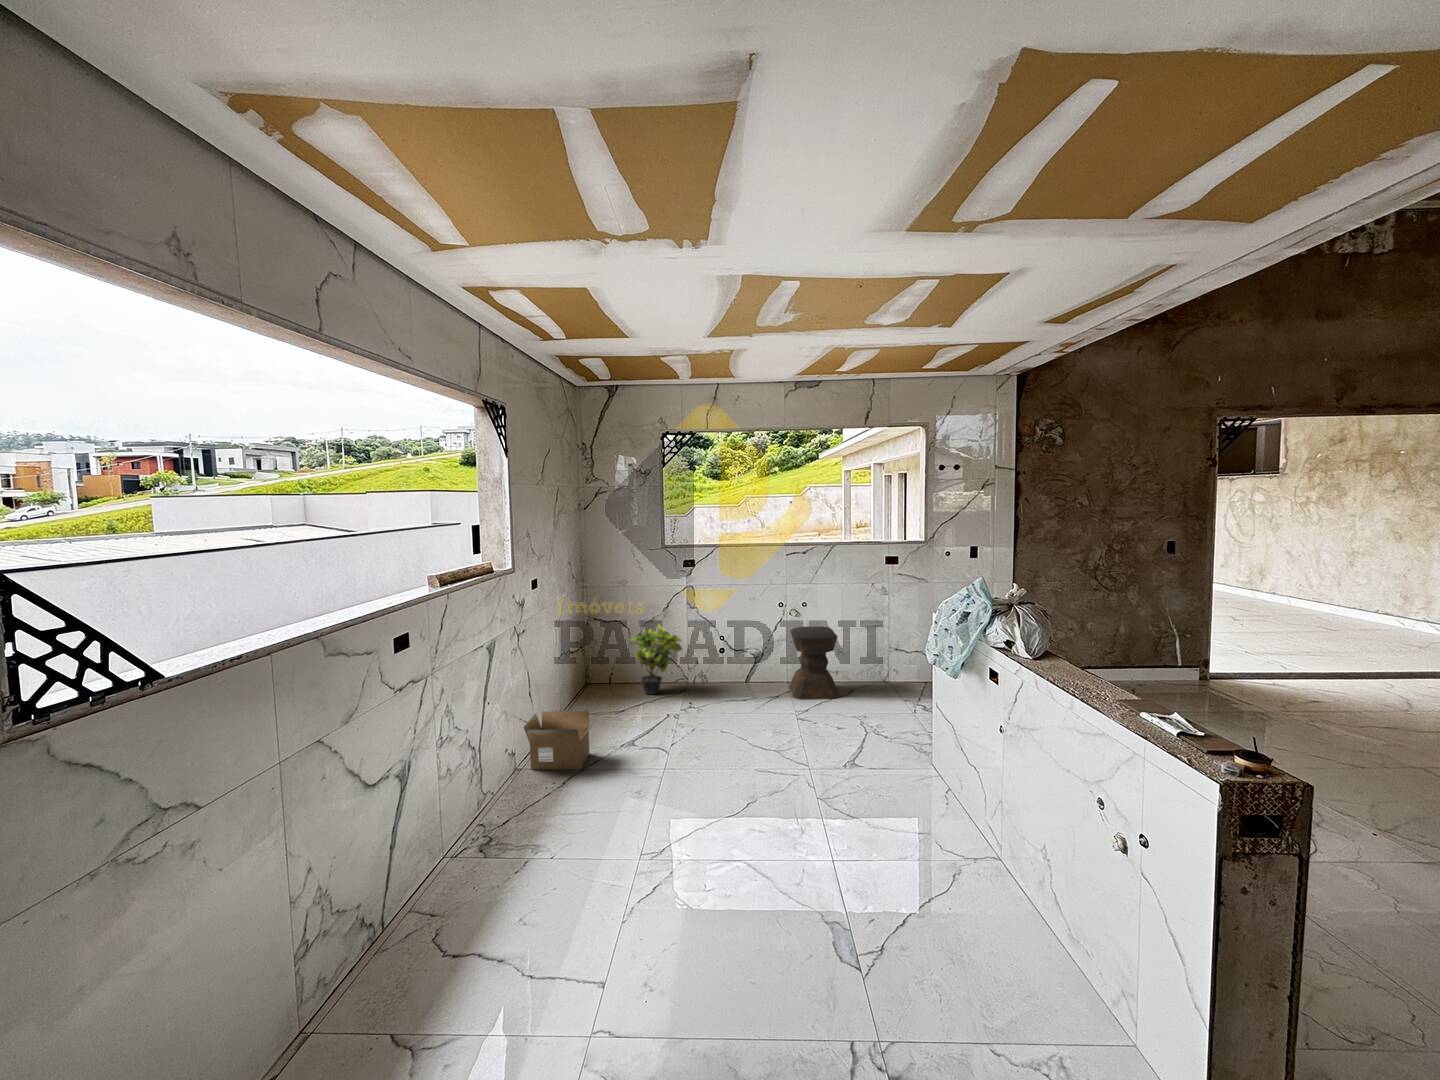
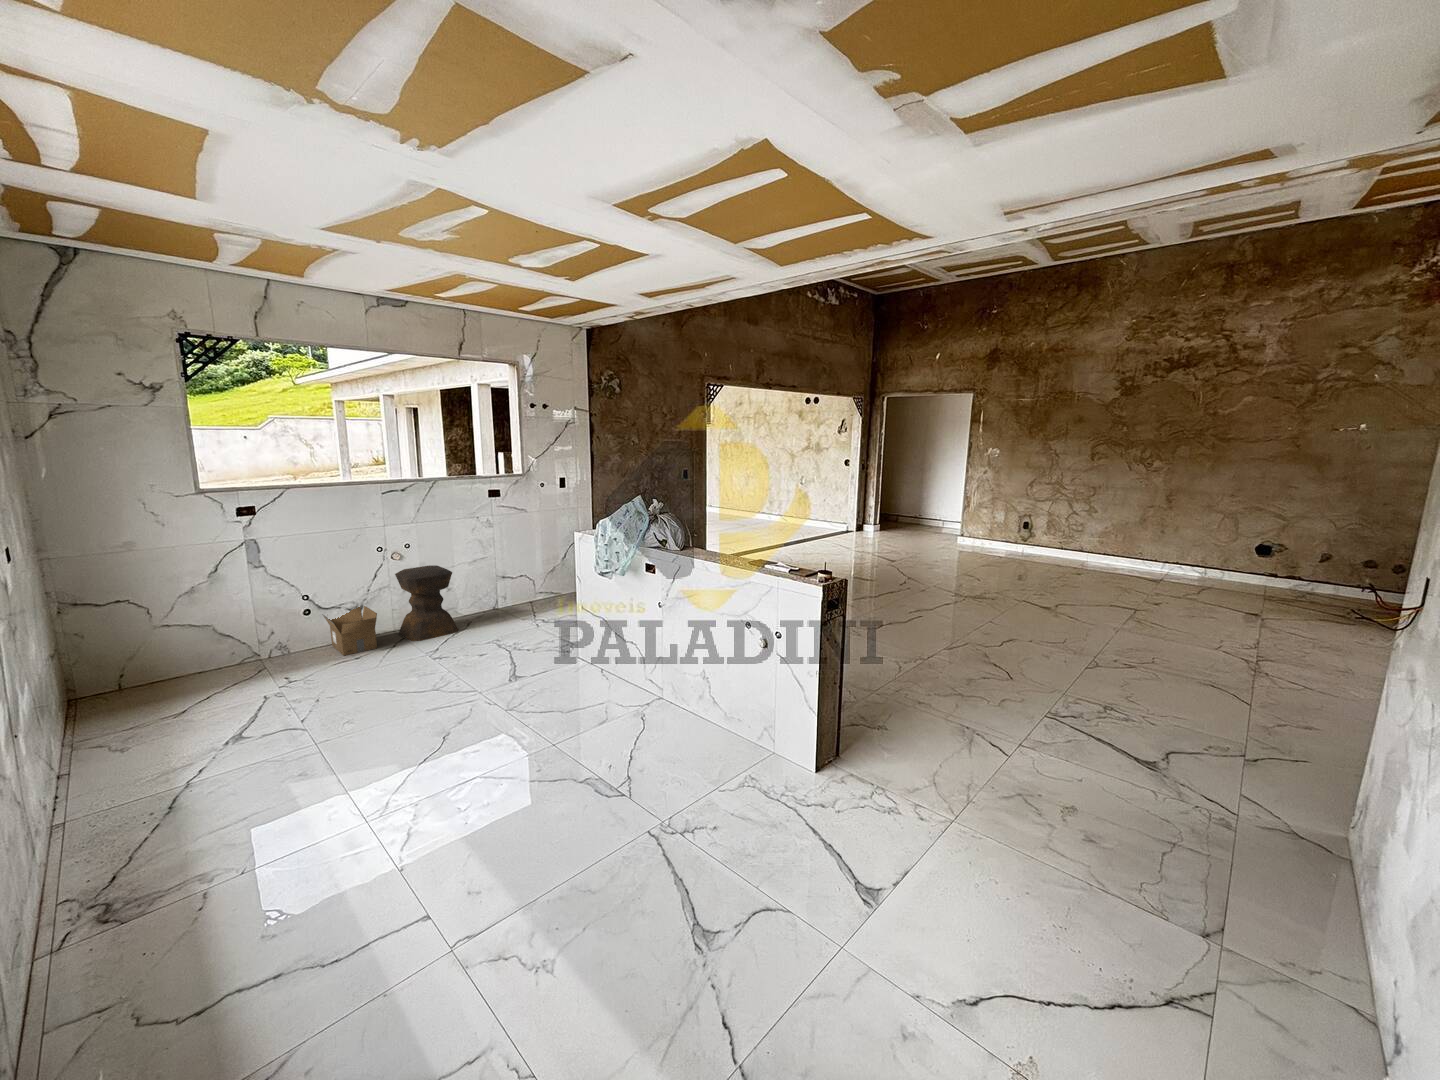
potted plant: present [632,625,682,694] -> none [173,591,259,679]
cardboard box: present [524,711,598,770] -> present [323,606,377,656]

